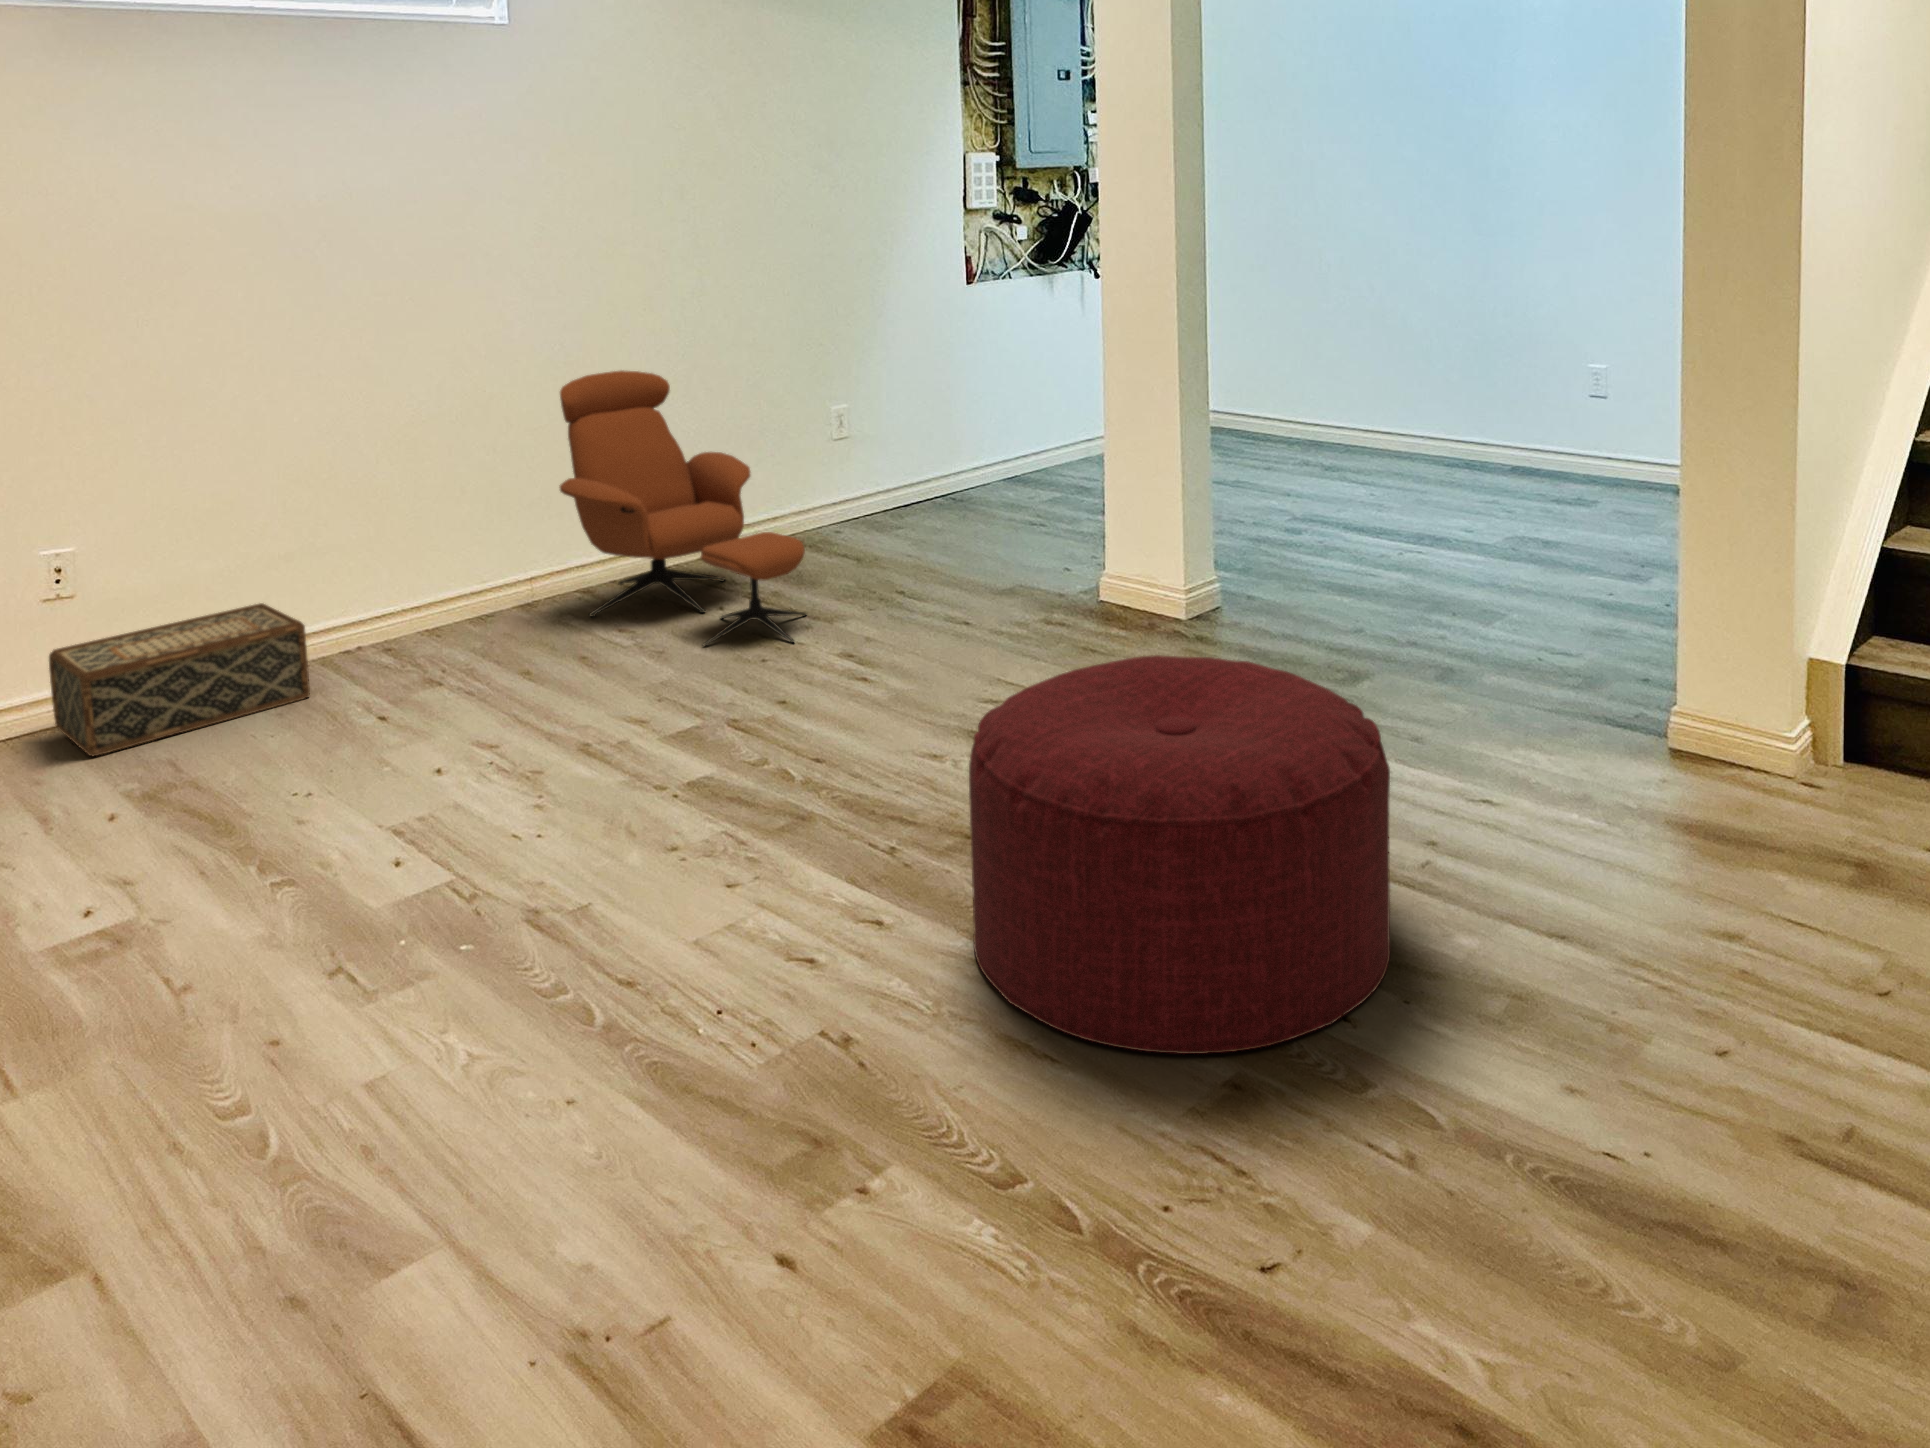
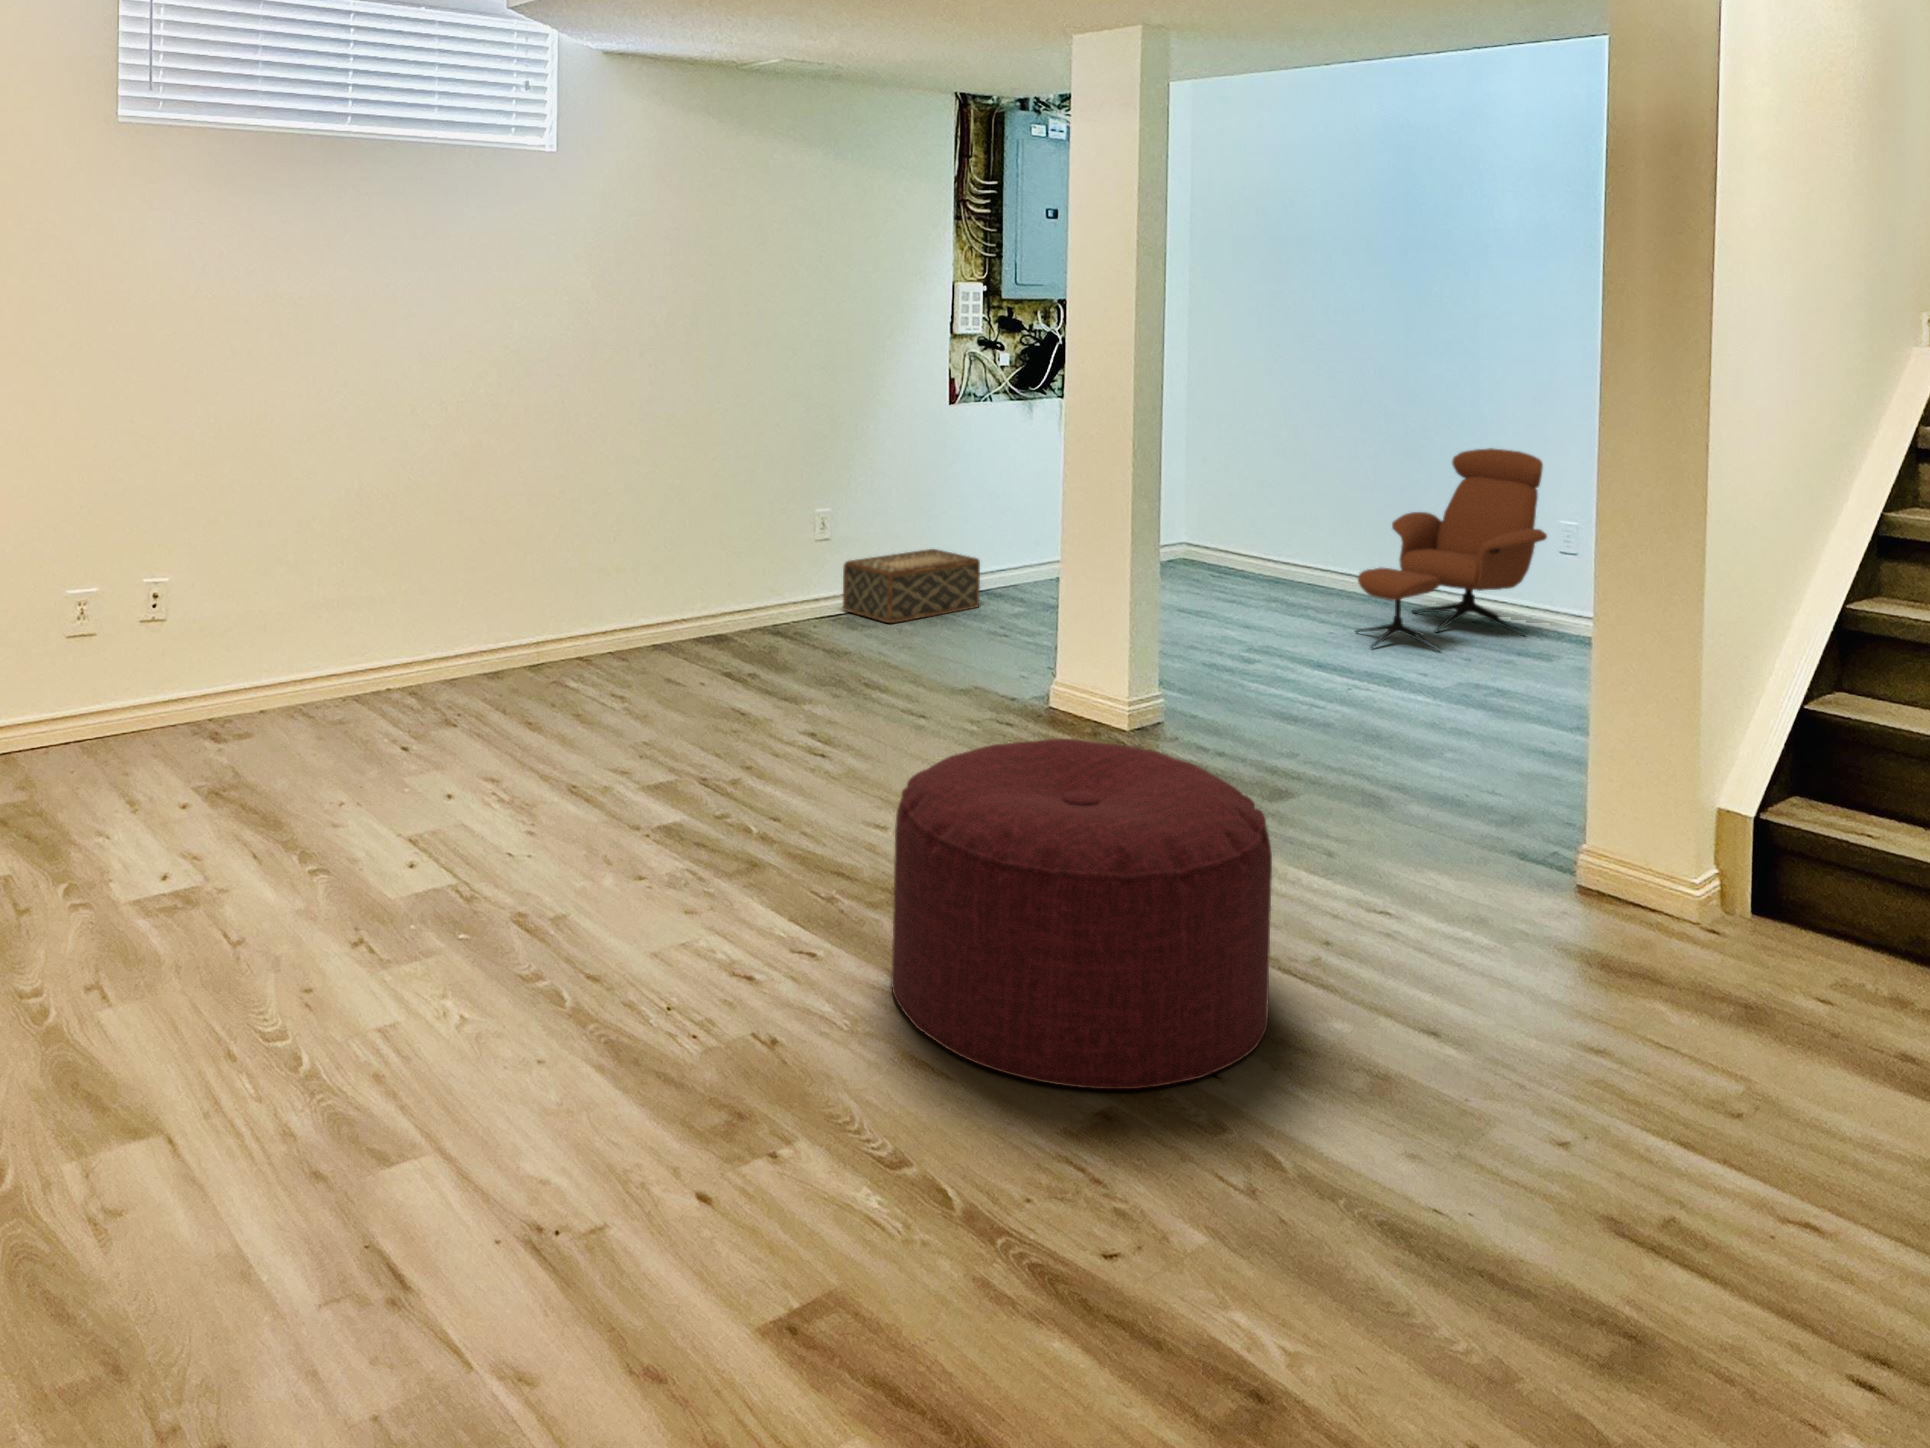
lounge chair: present [560,370,807,647] -> present [1356,448,1547,651]
woven basket: present [49,603,310,756] -> present [843,549,980,623]

